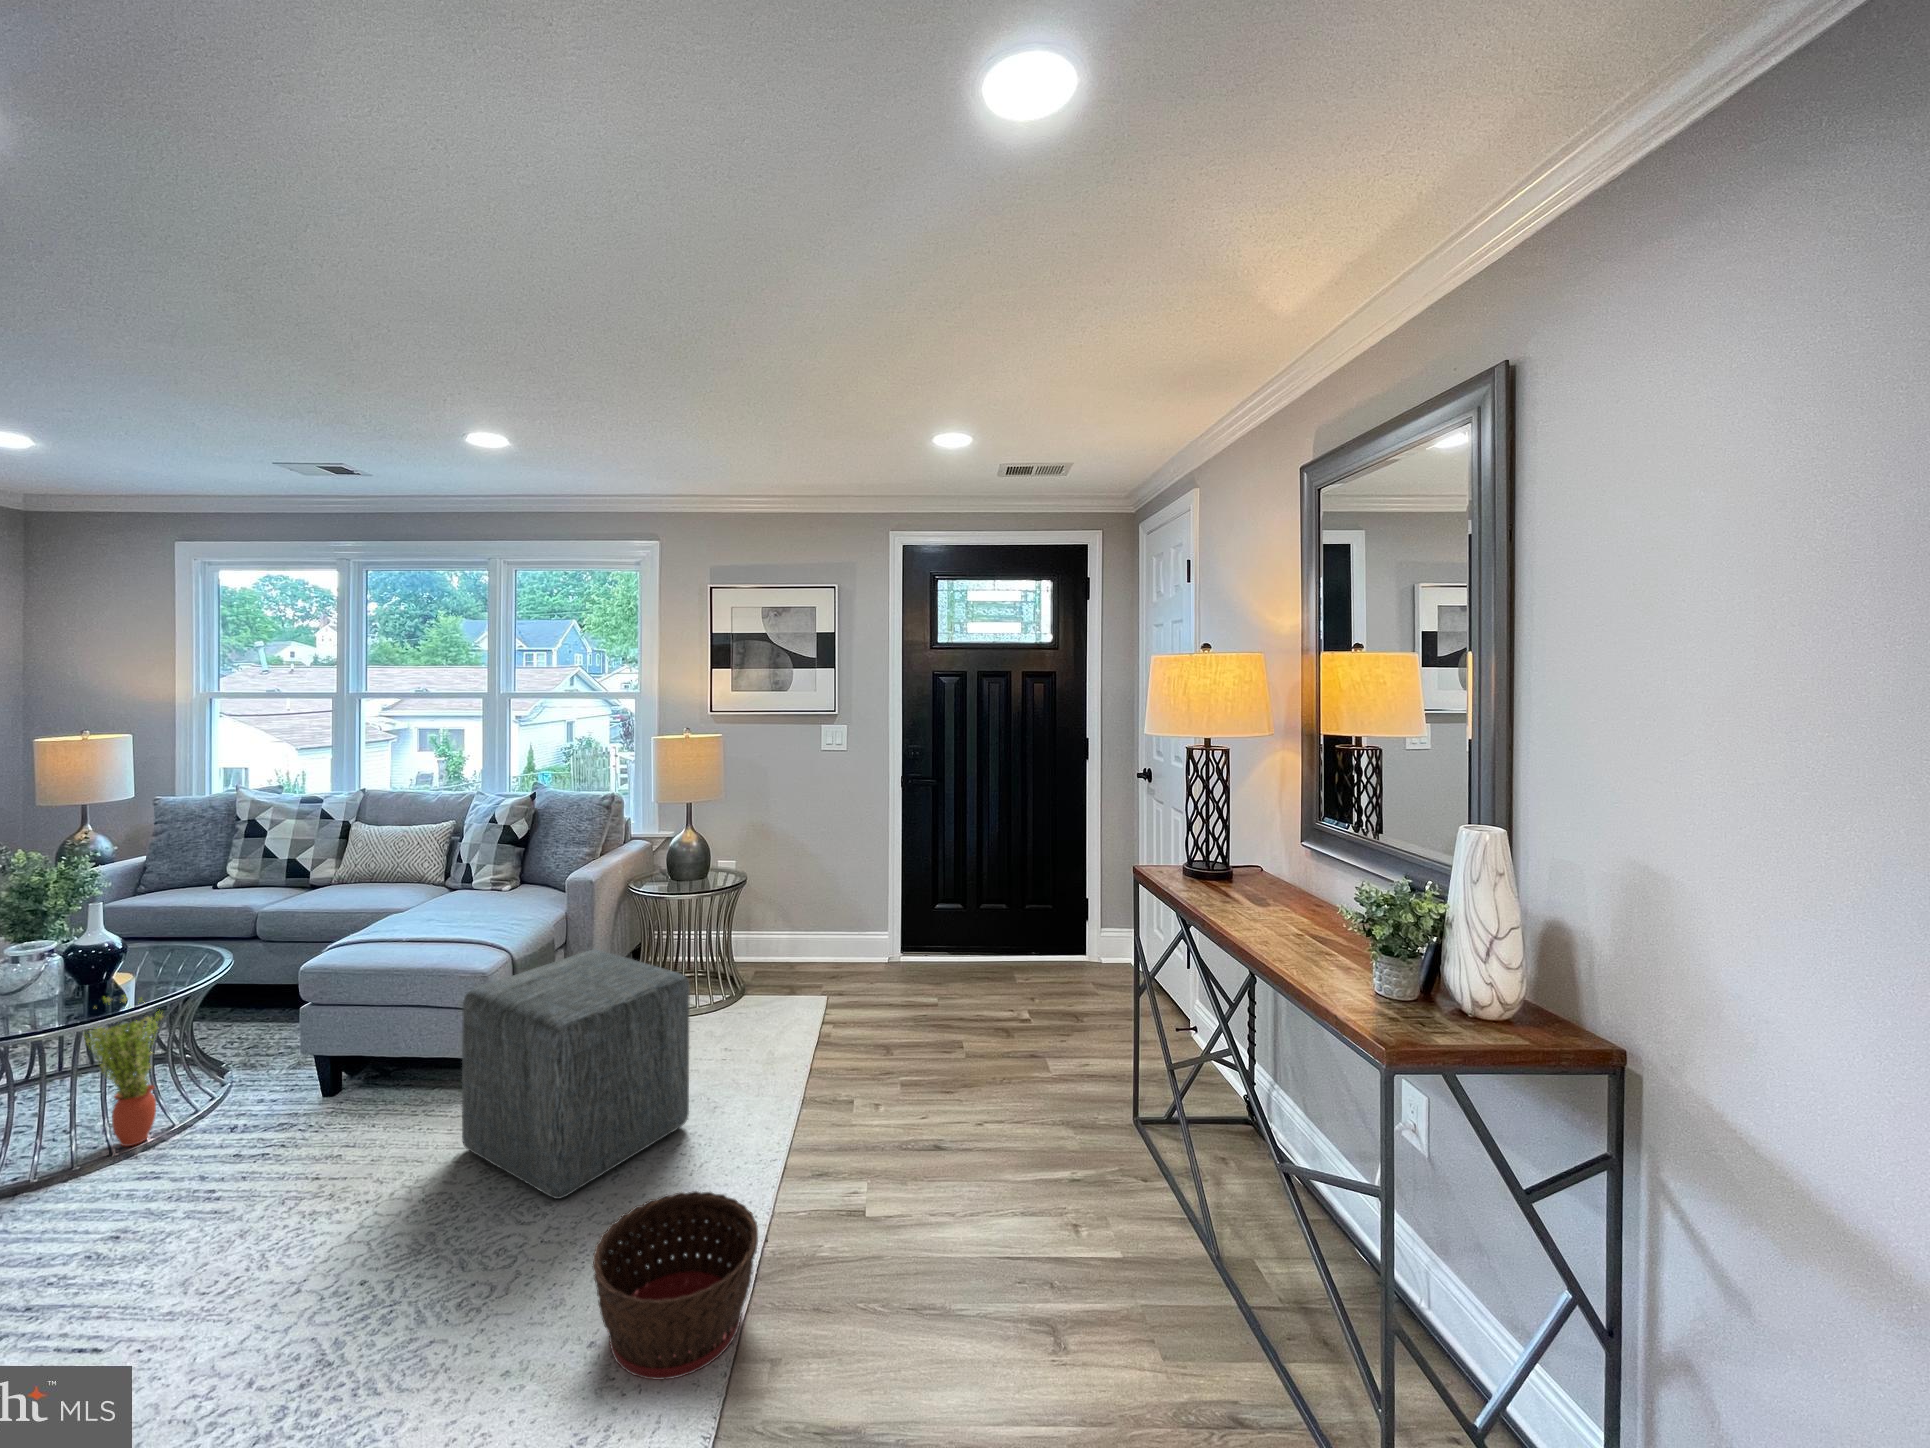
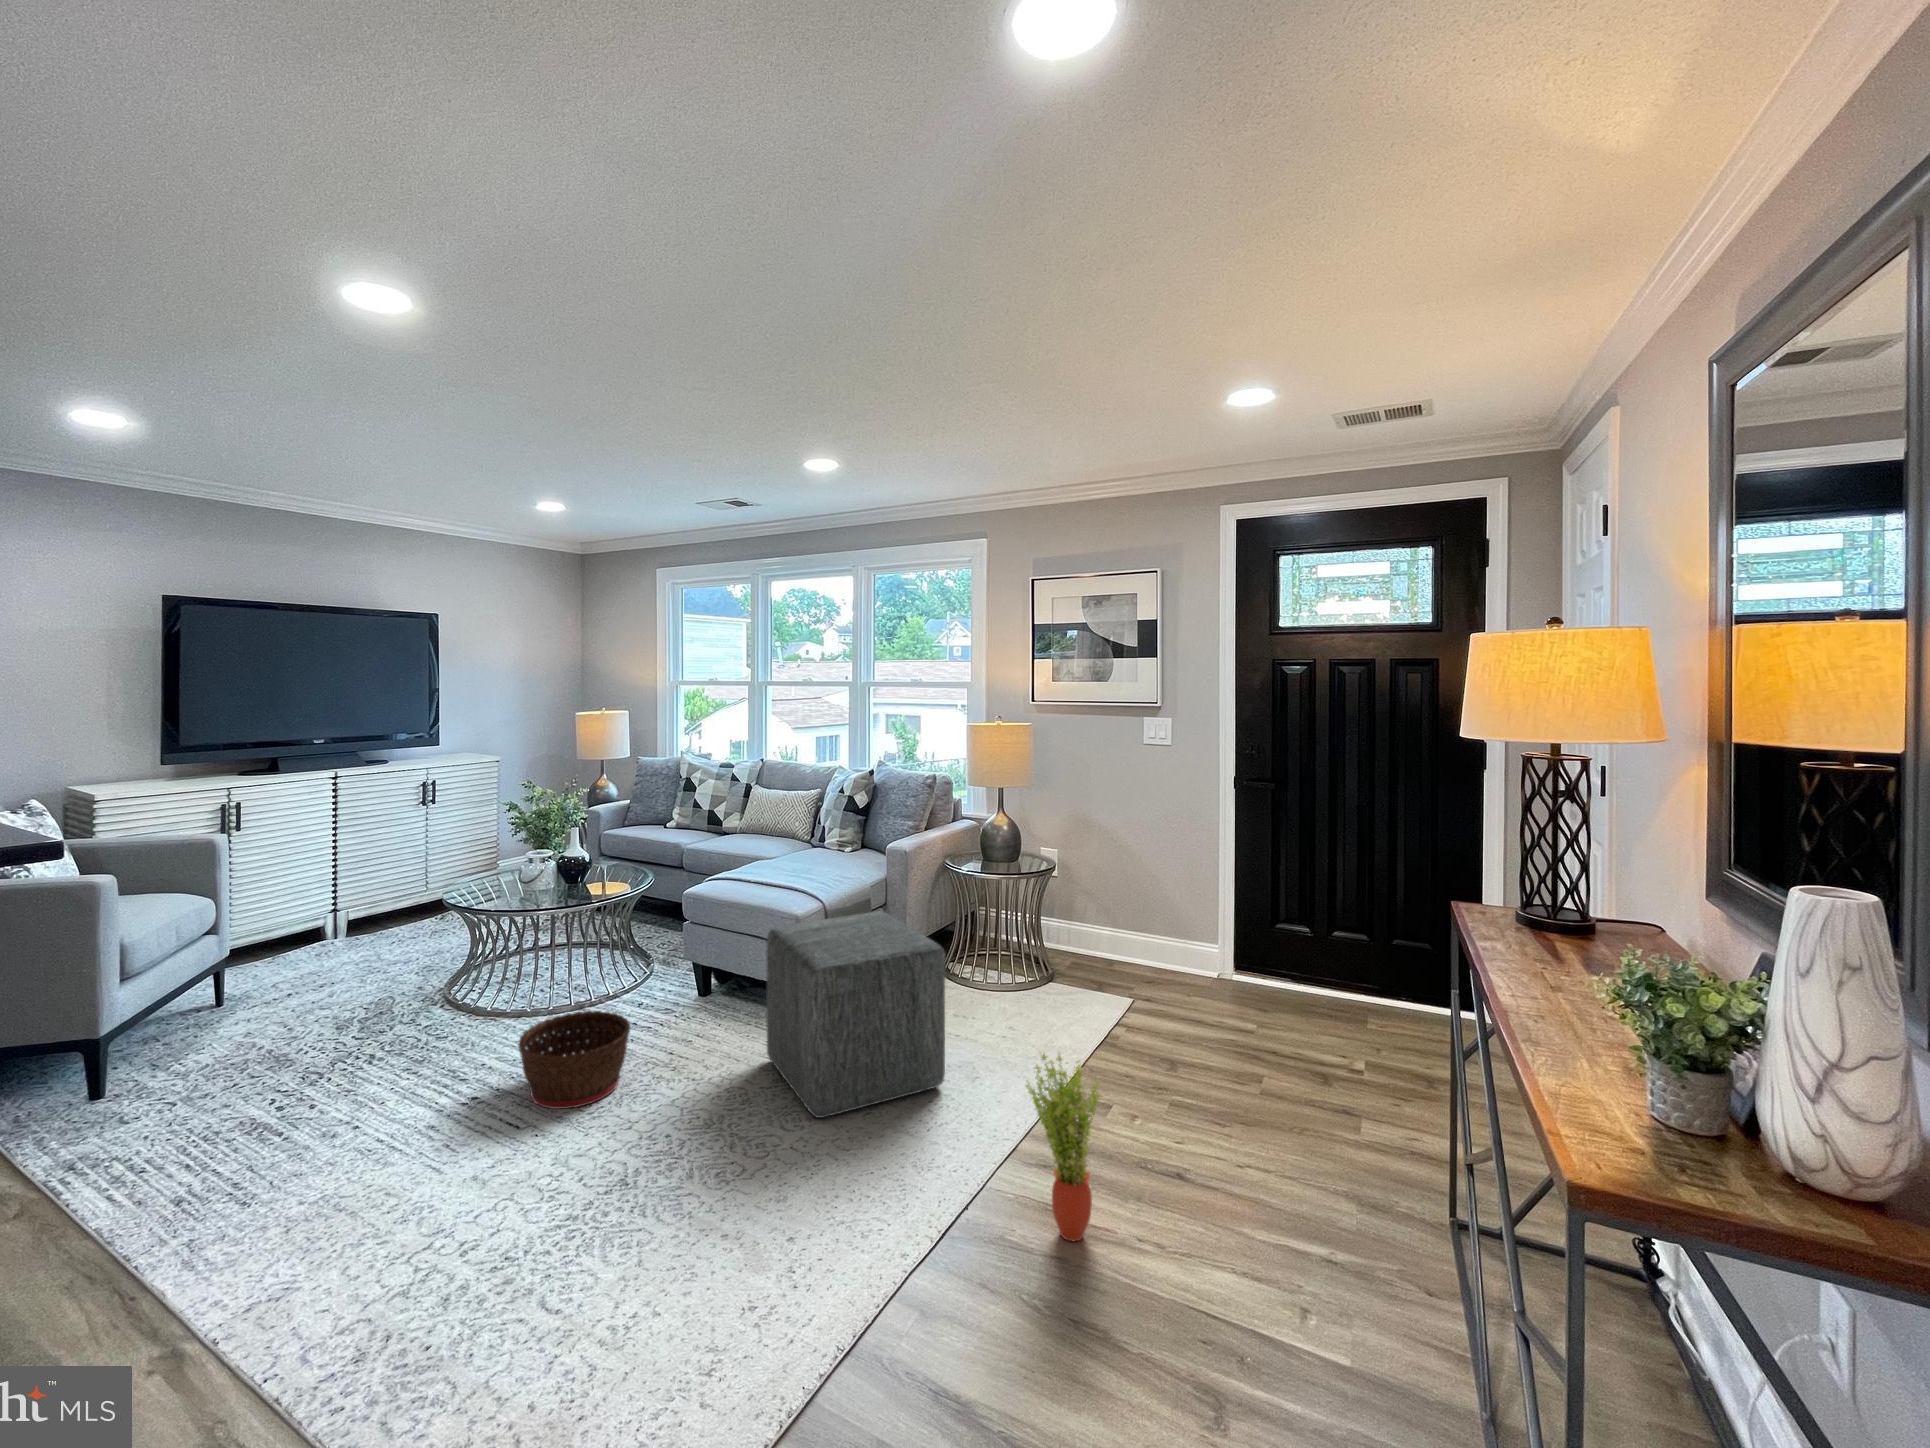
potted plant: present [83,994,163,1146] -> present [1026,1054,1101,1241]
basket: present [592,1191,758,1380] -> present [518,1011,630,1109]

